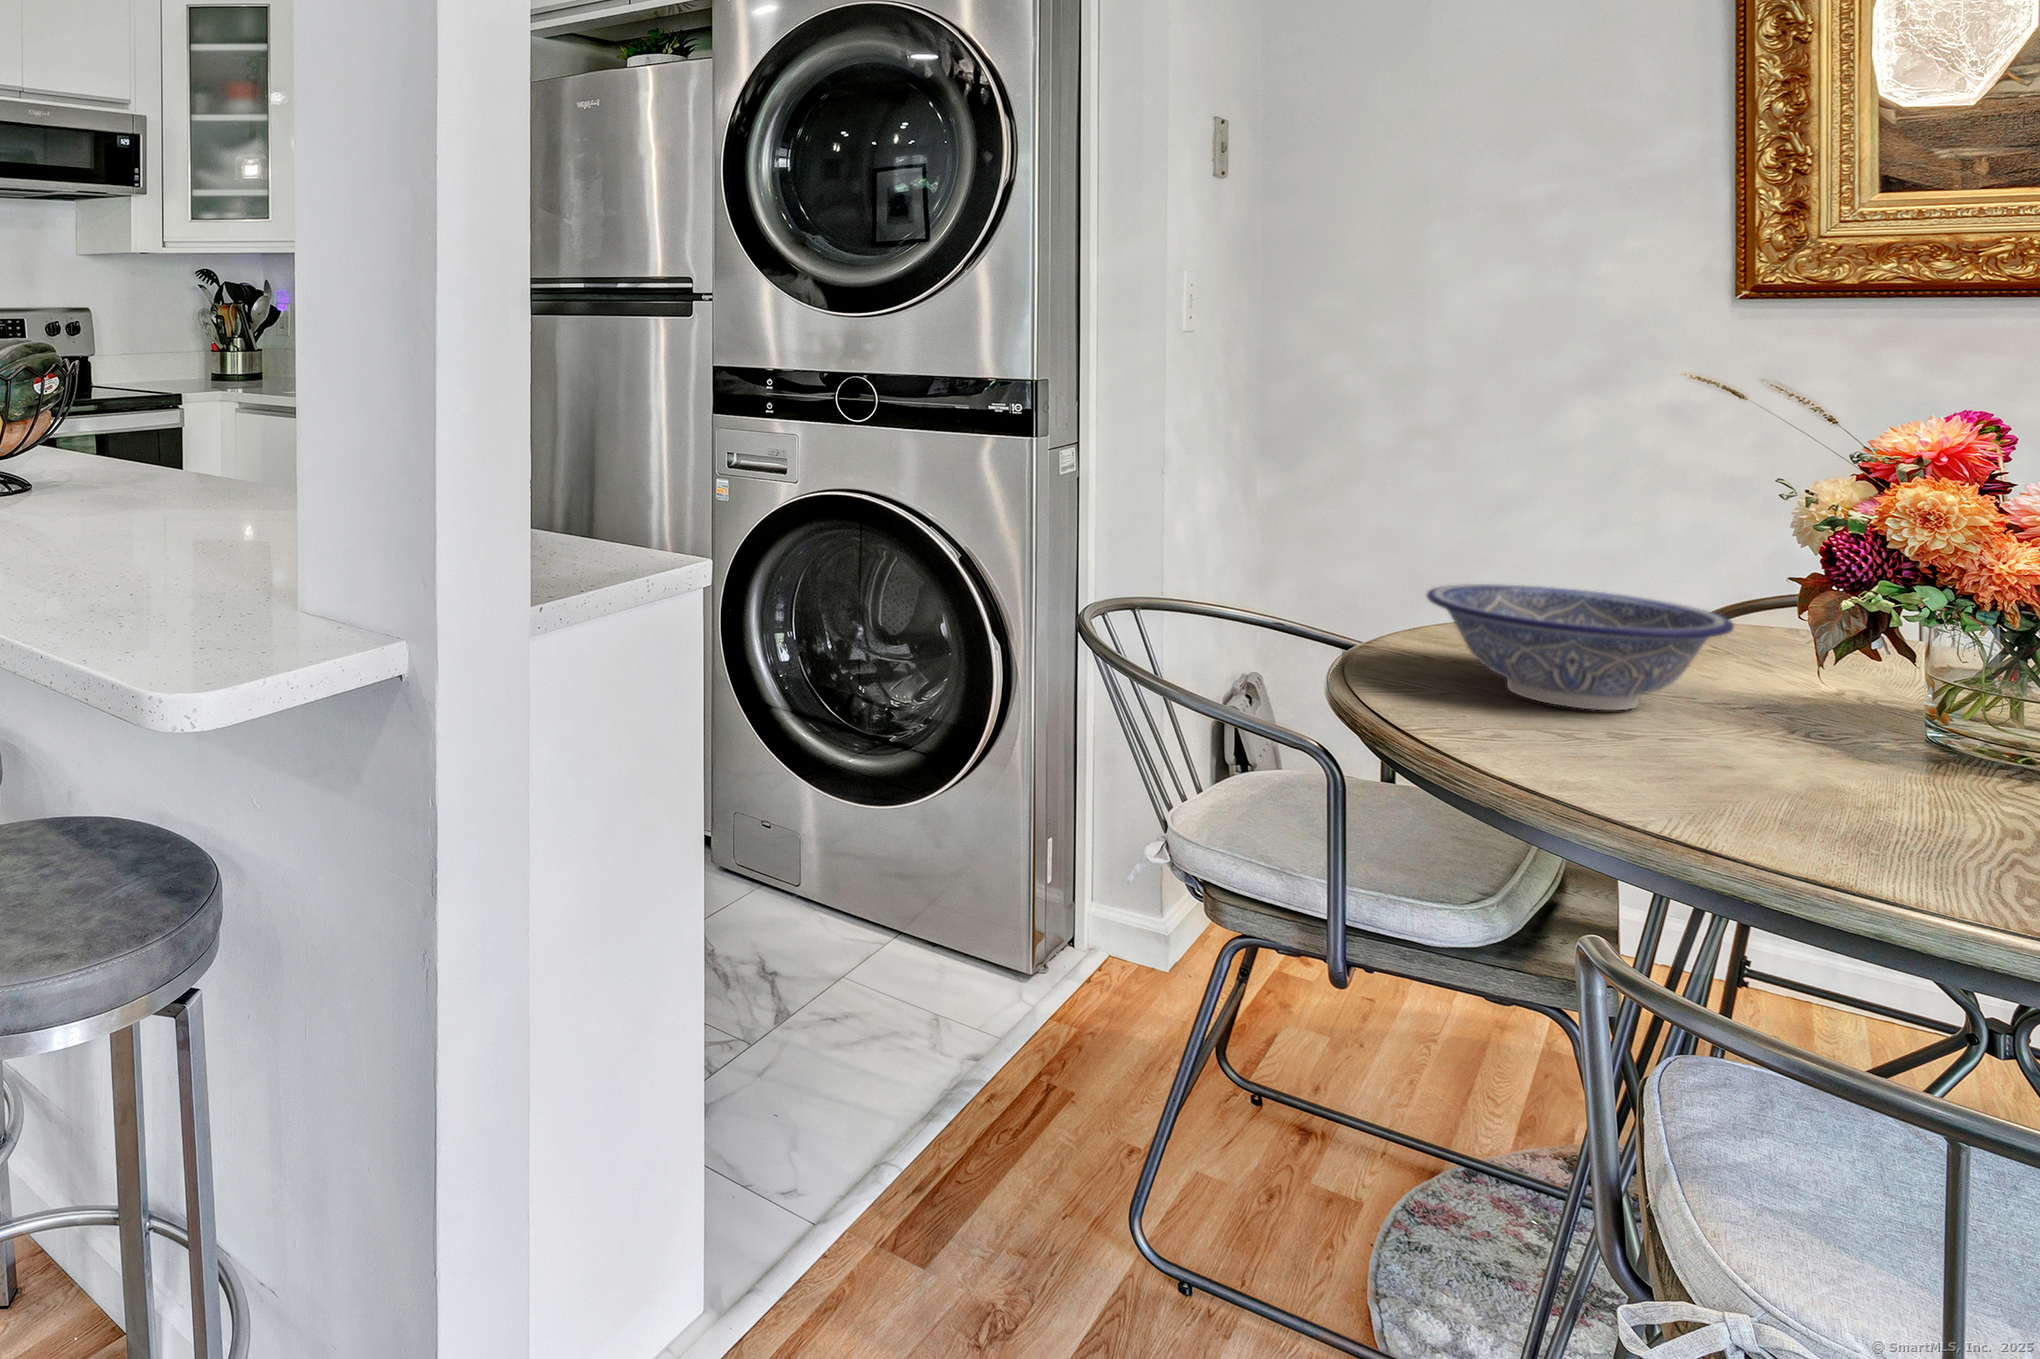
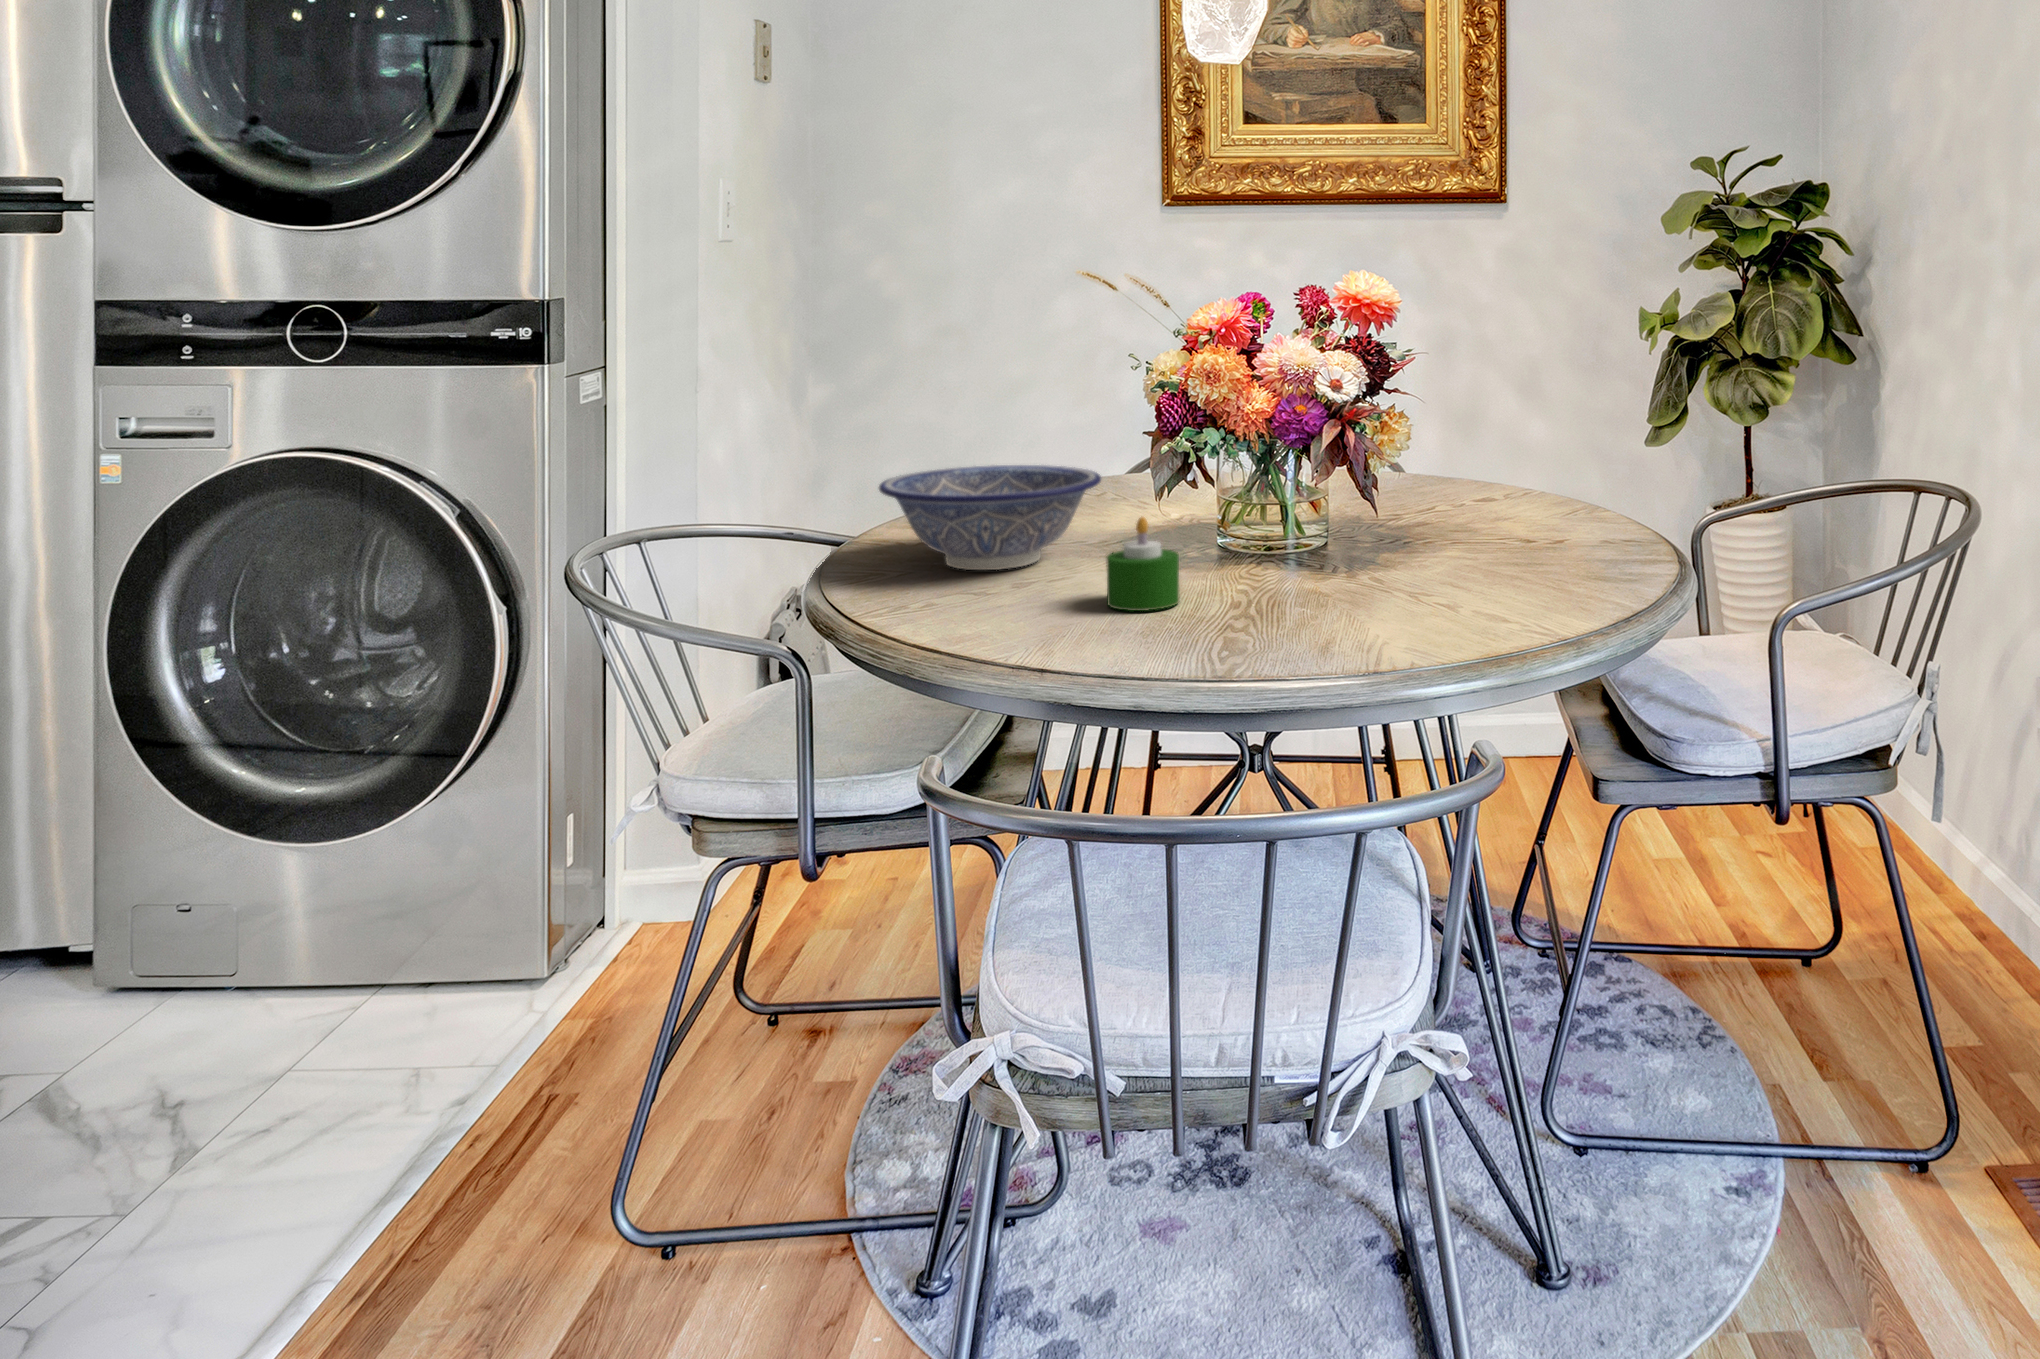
candle: none [1769,685,1894,807] -> present [1107,517,1180,611]

